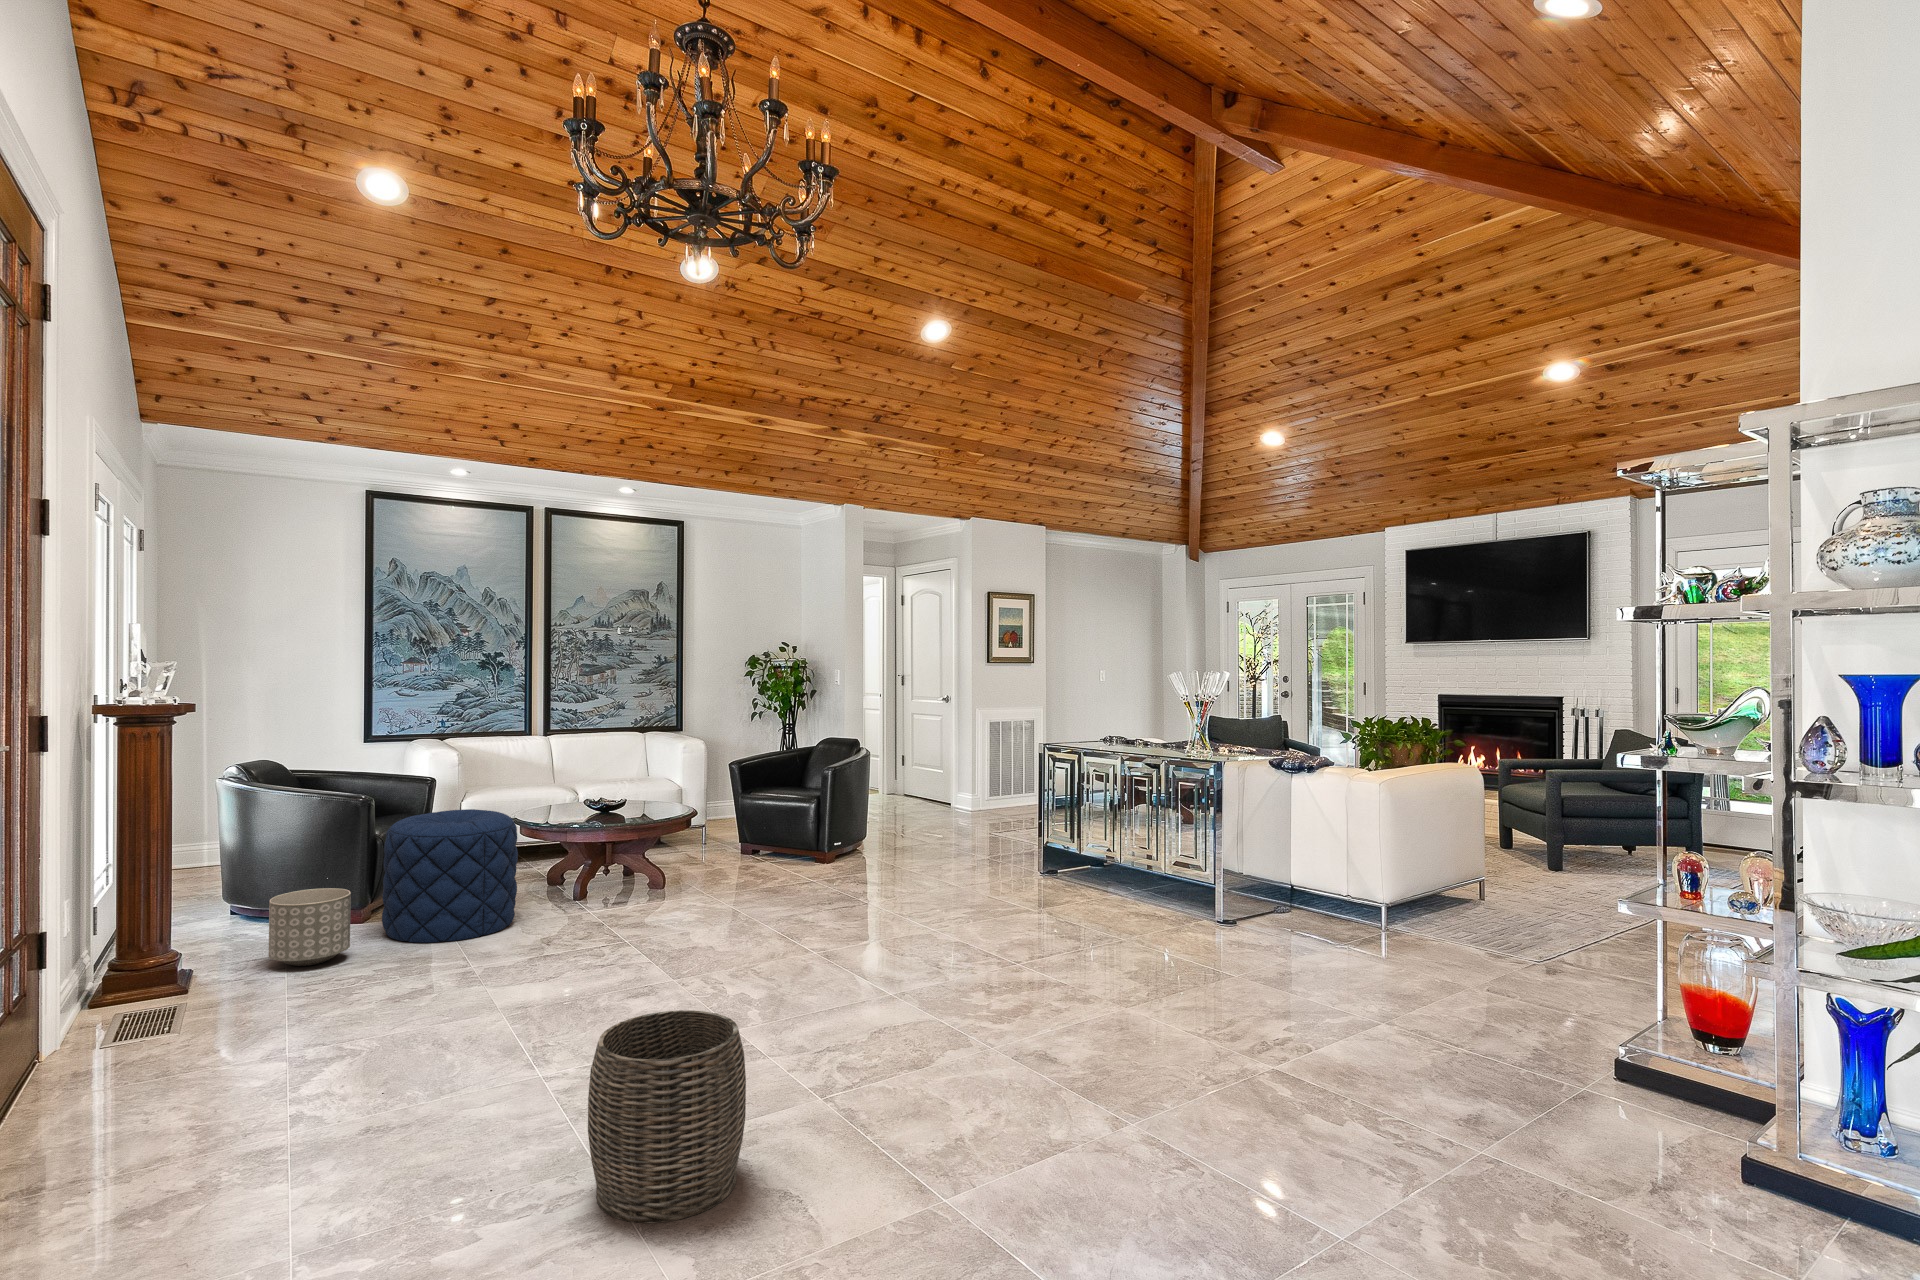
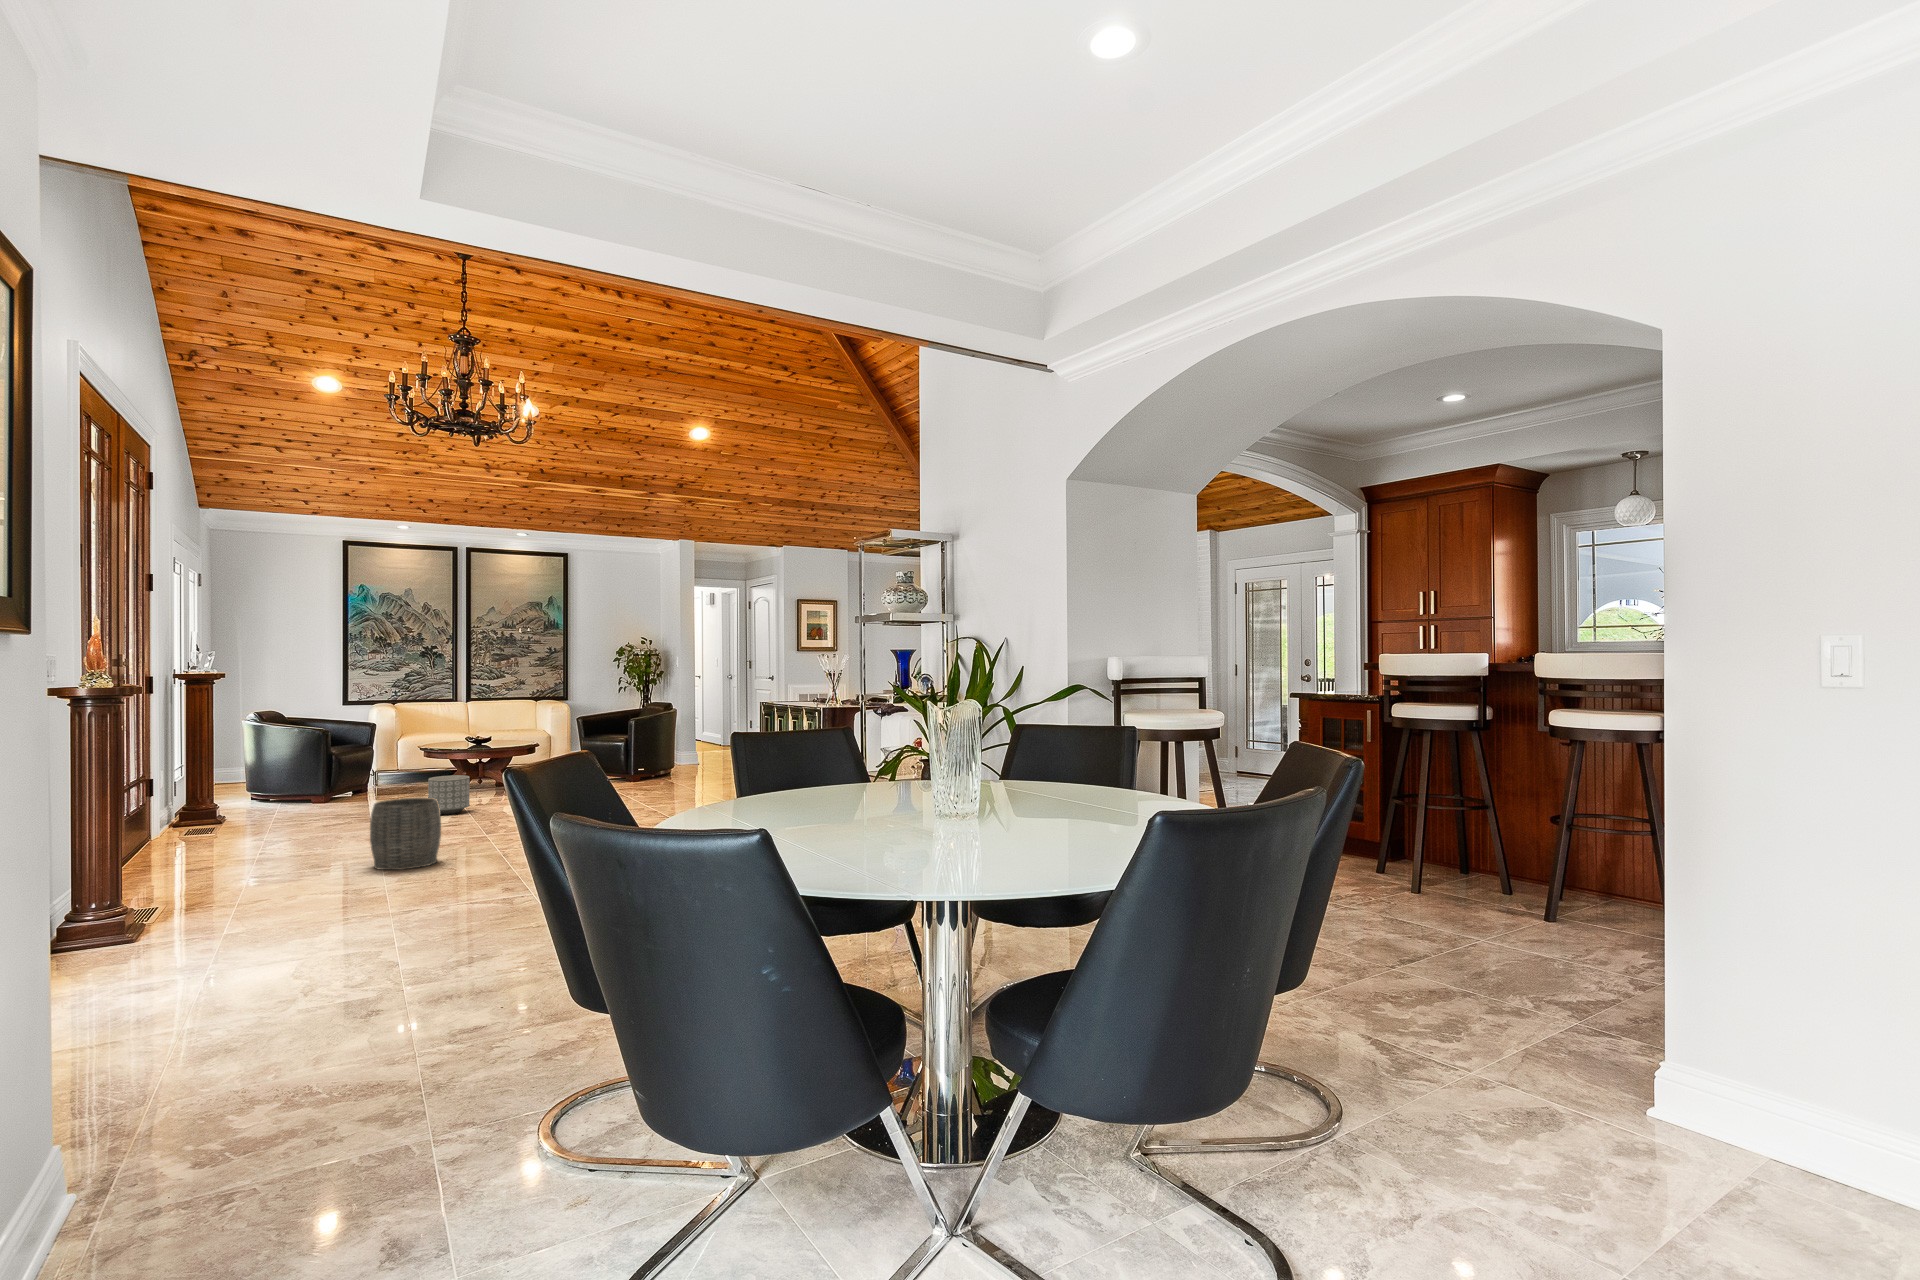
pouf: present [382,809,518,943] -> none [333,739,414,810]
planter: present [268,888,351,966] -> present [428,775,470,814]

